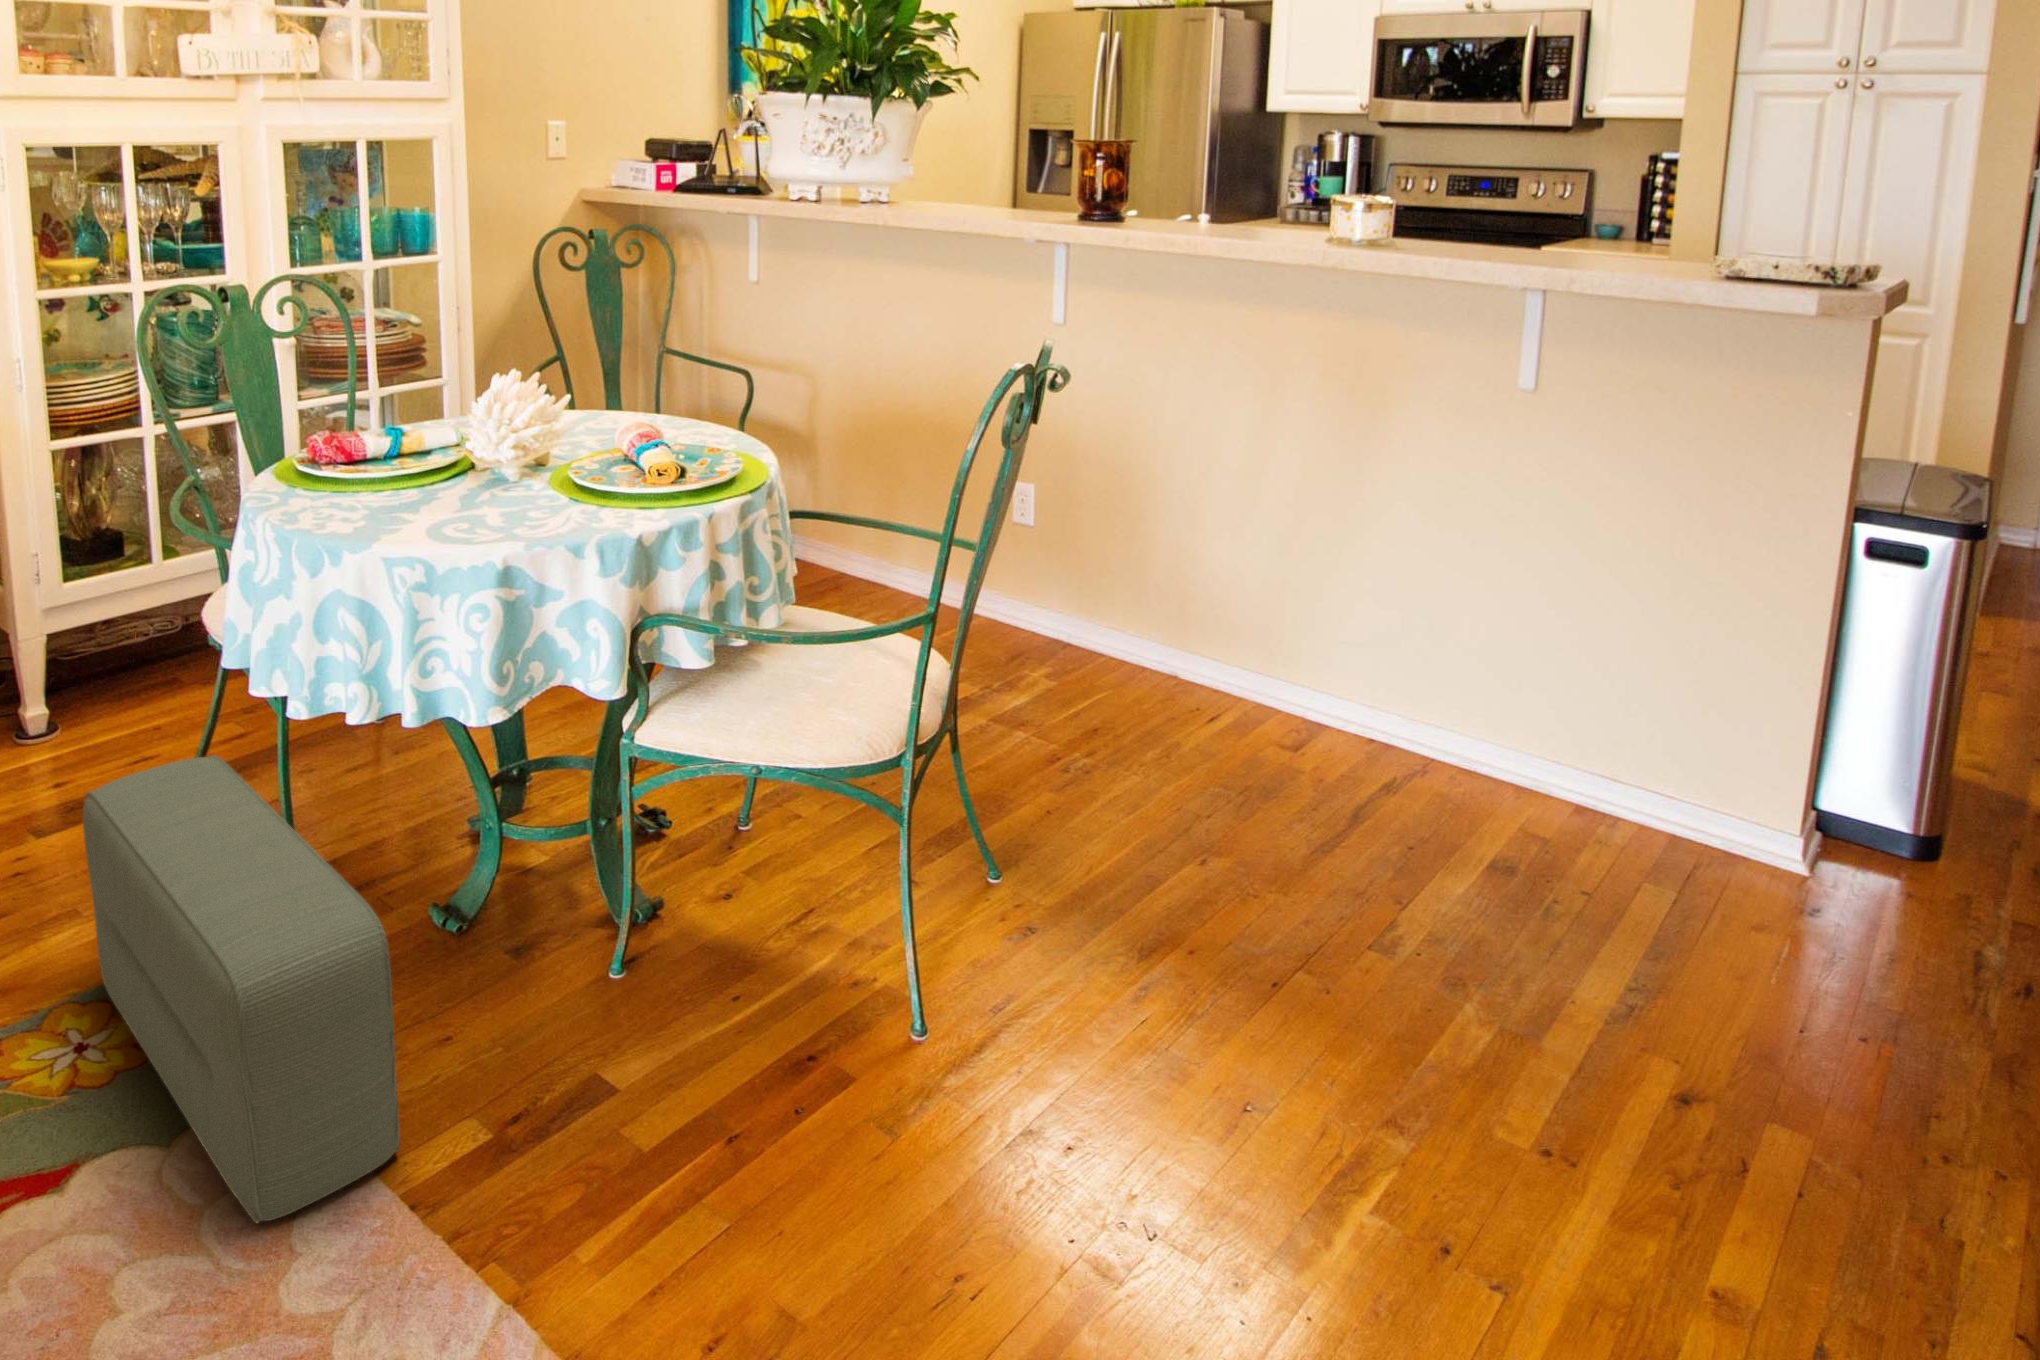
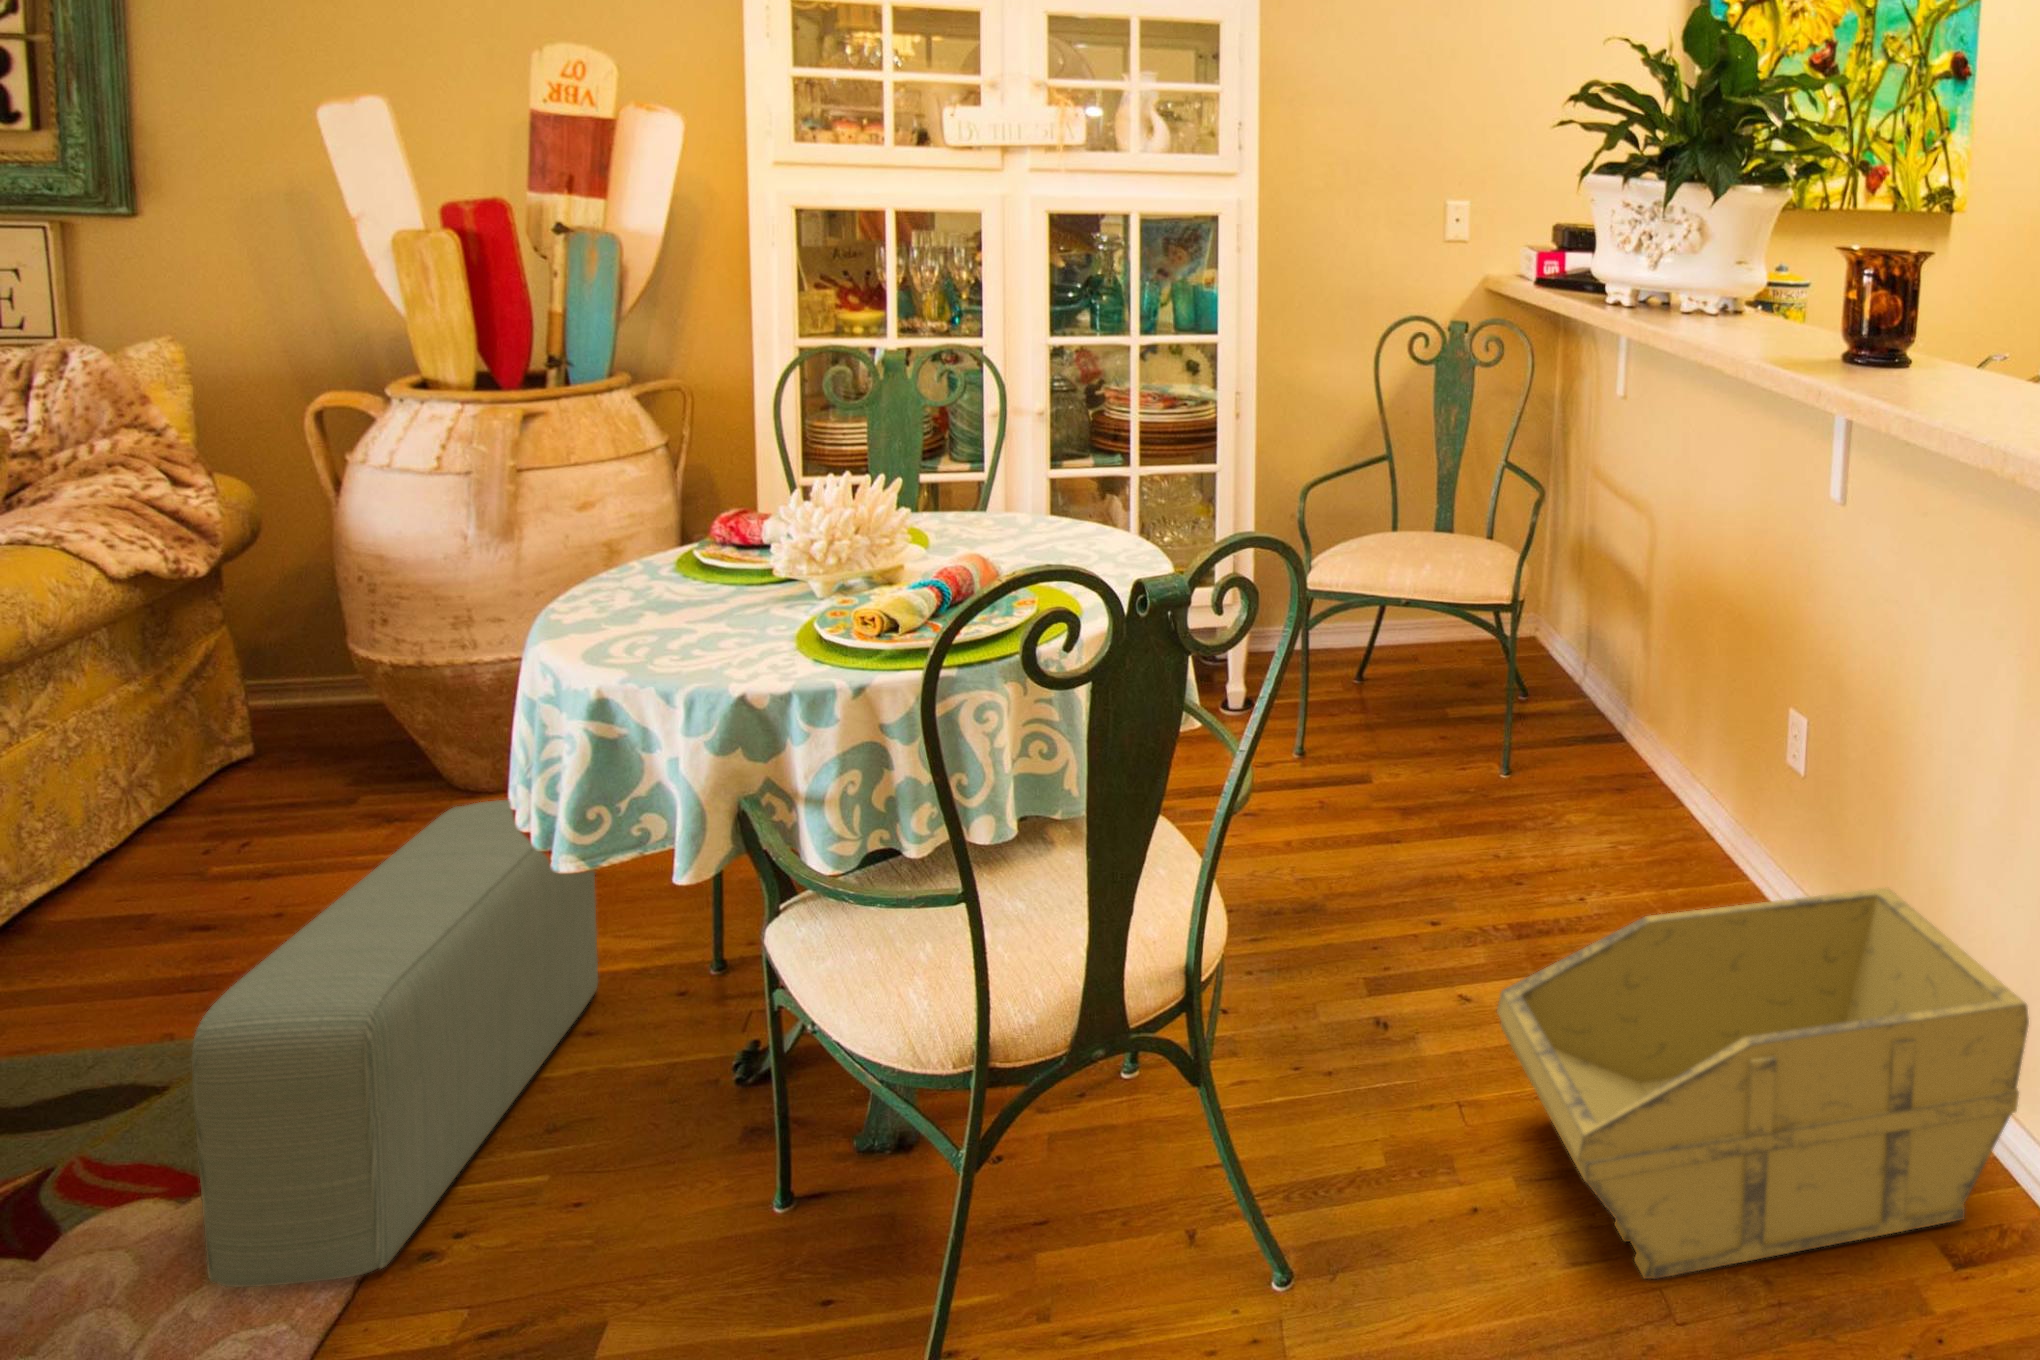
storage bin: none [1026,575,1327,830] -> present [1497,888,2029,1279]

